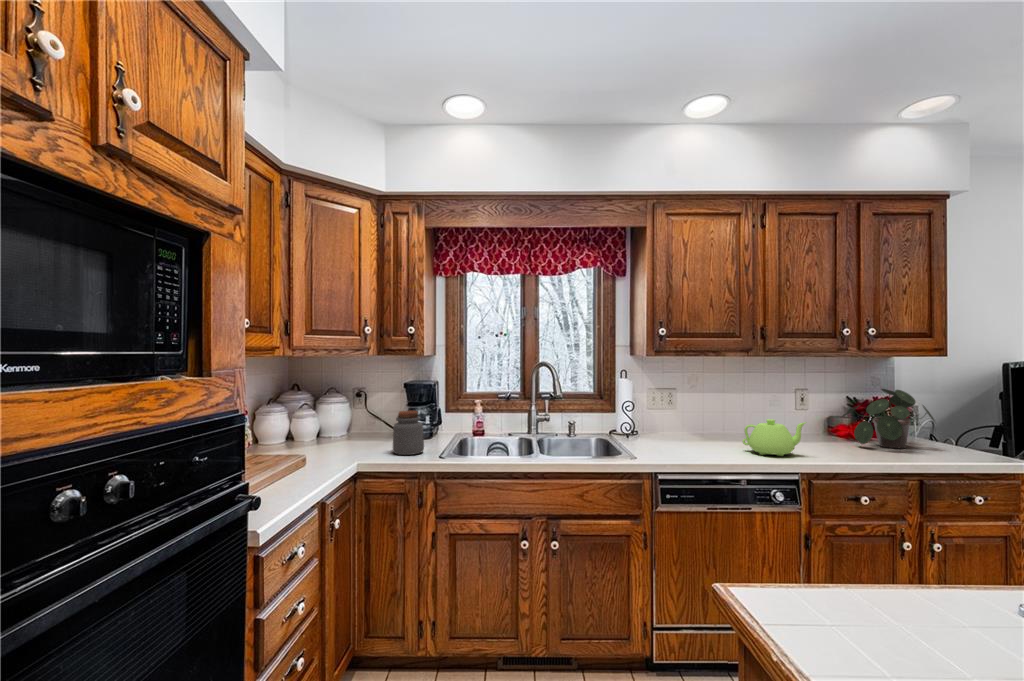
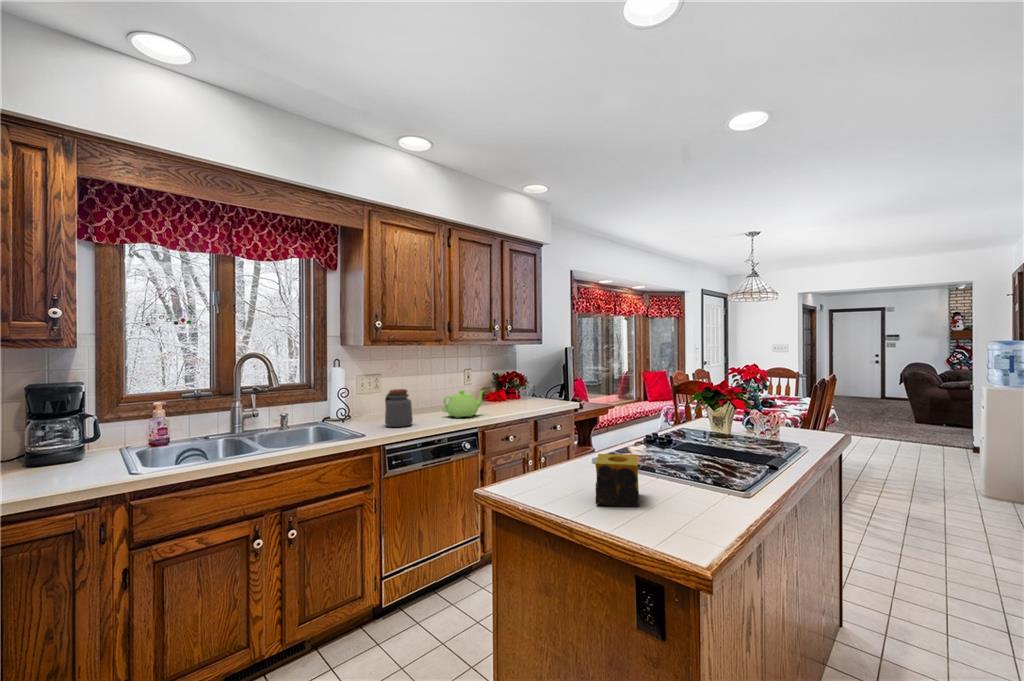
potted plant: present [842,389,935,448] -> none [492,365,545,404]
jar: present [393,411,424,455] -> present [385,389,413,427]
candle: none [807,548,903,646] -> present [595,454,639,507]

